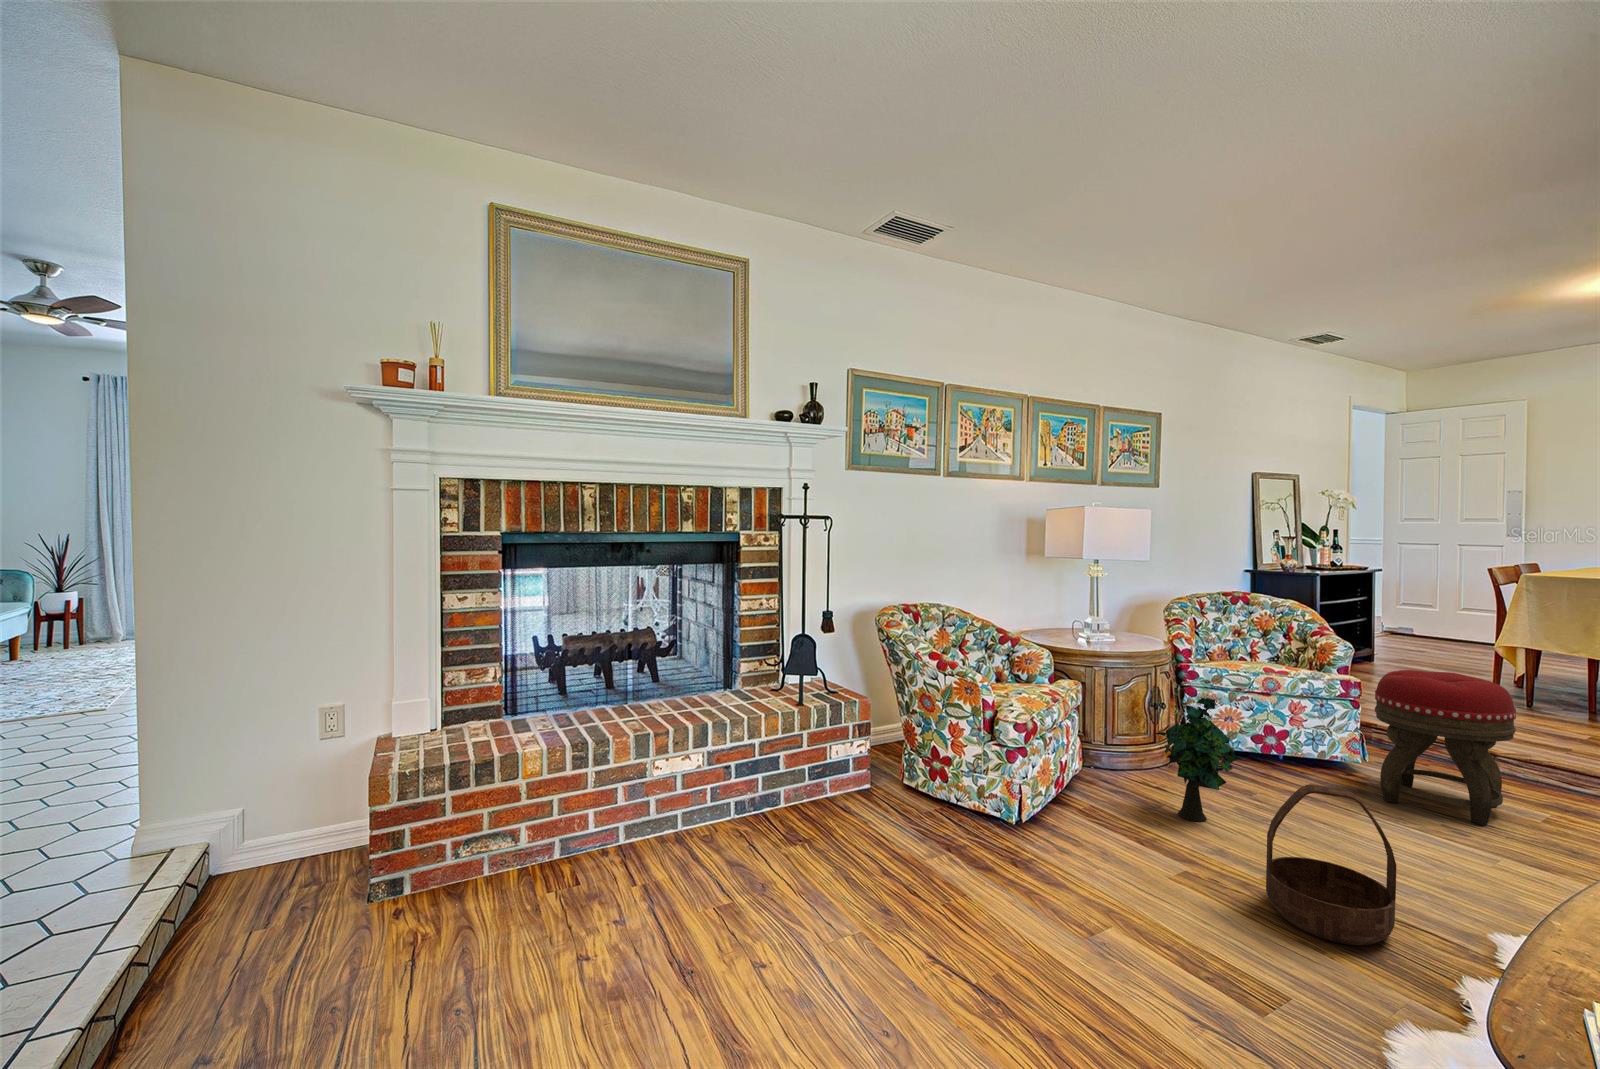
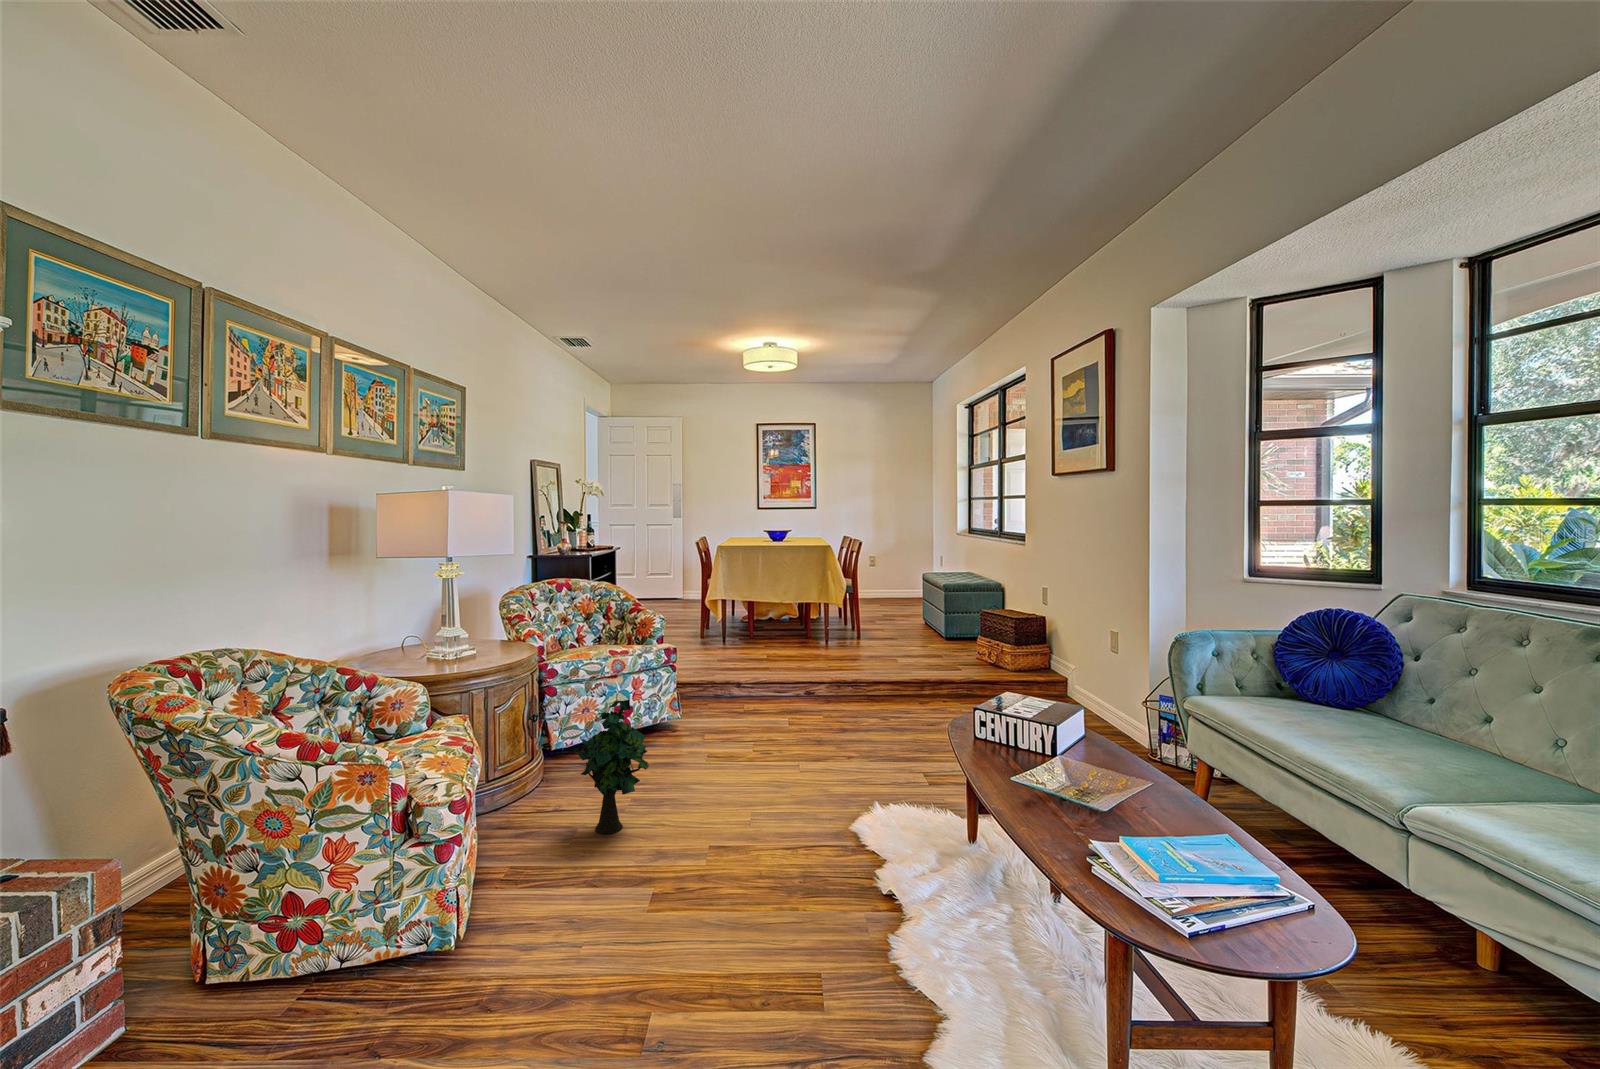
footstool: present [1375,670,1516,825] -> none [697,630,779,747]
basket: present [1266,784,1396,945] -> none [727,757,819,899]

